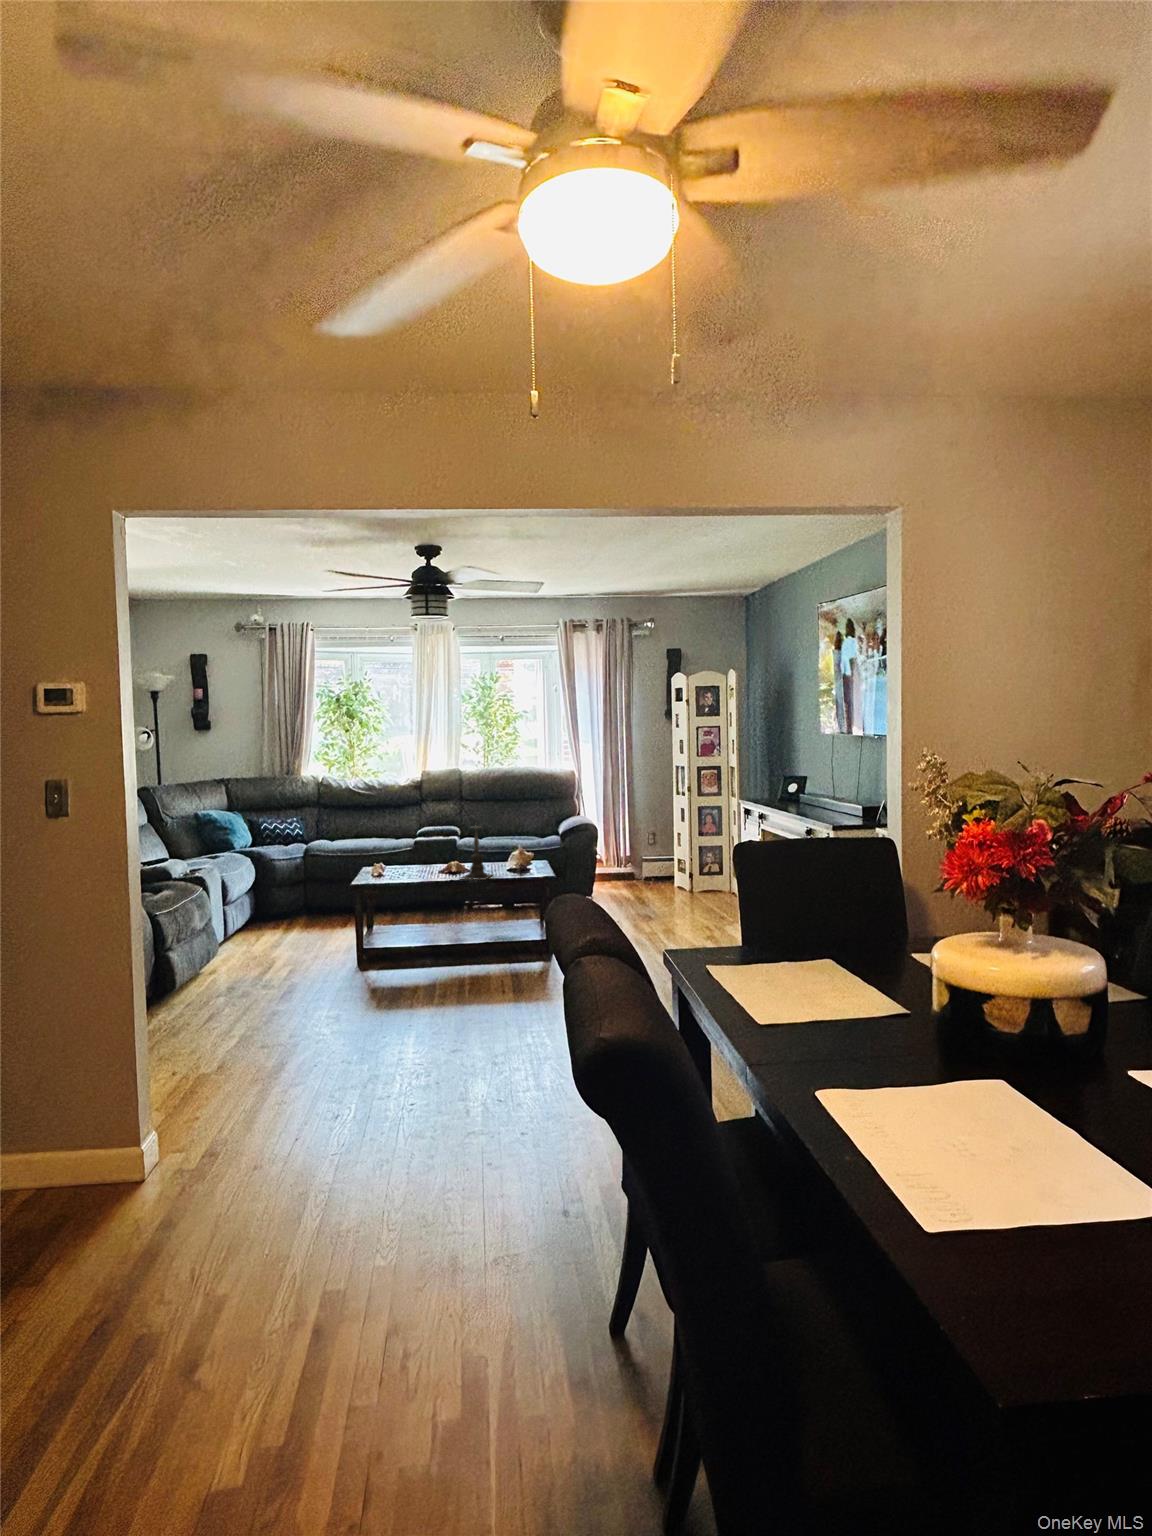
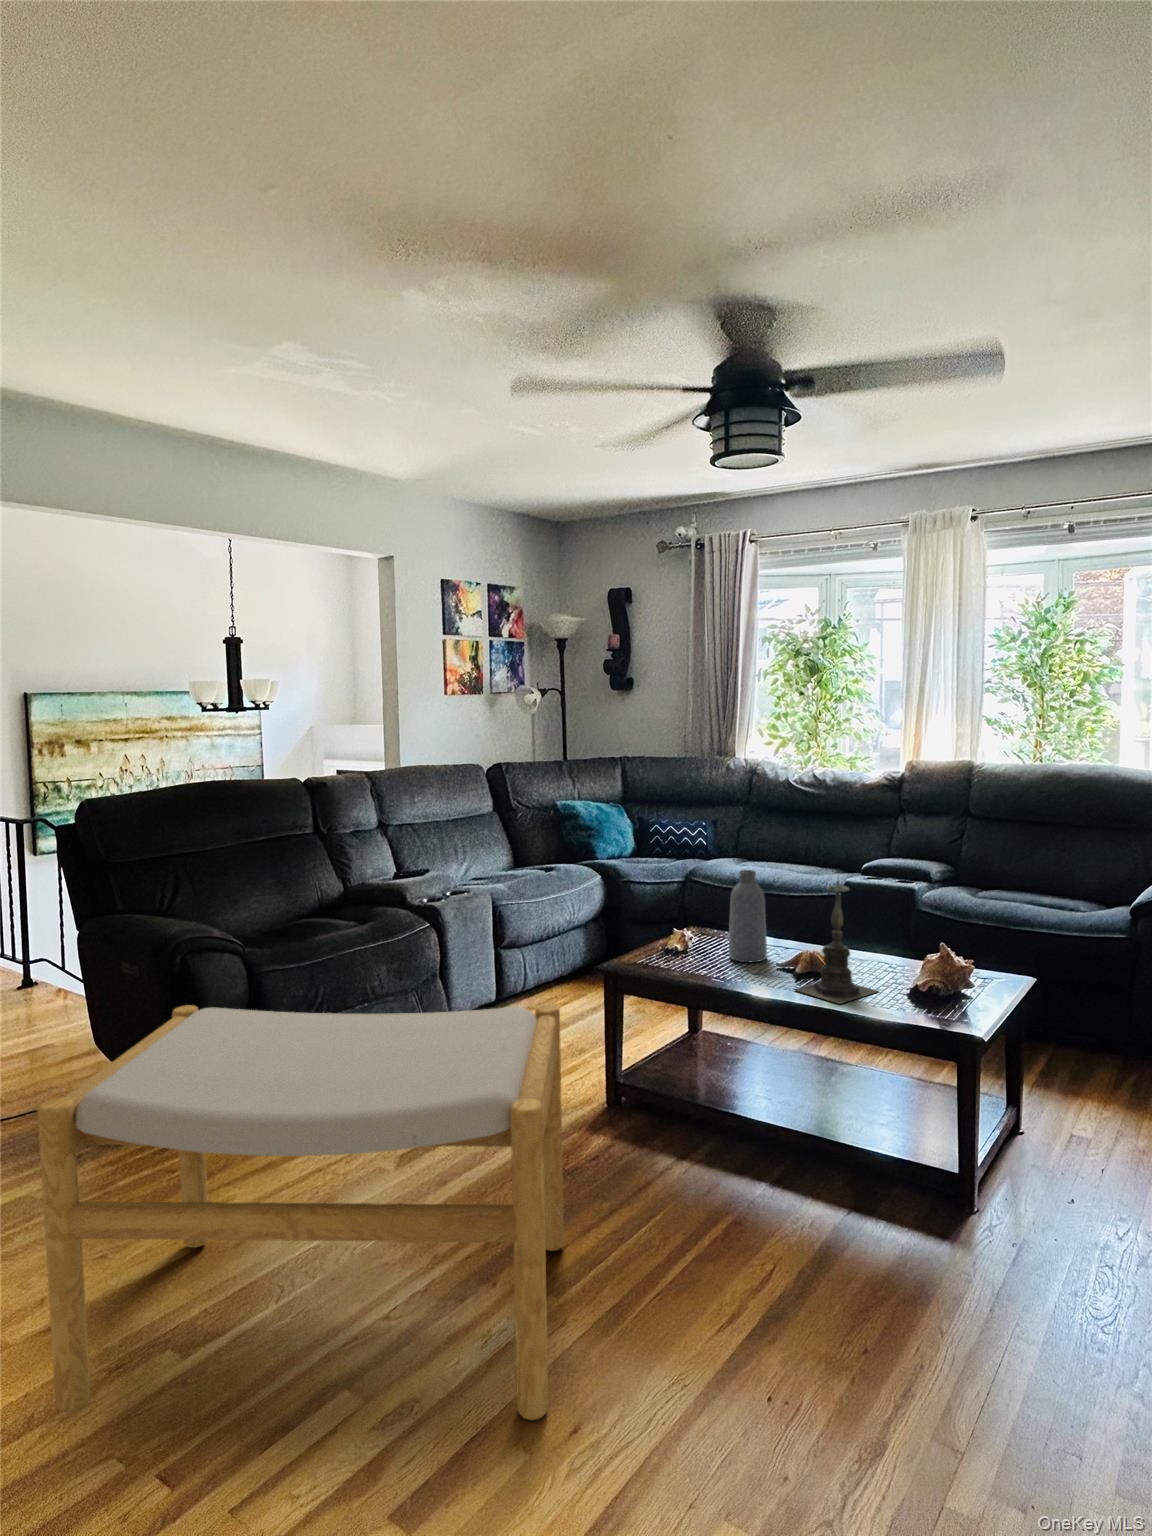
vase: none [407,828,427,876] -> present [729,870,767,962]
footstool: none [223,883,470,1076] -> present [38,1005,564,1420]

